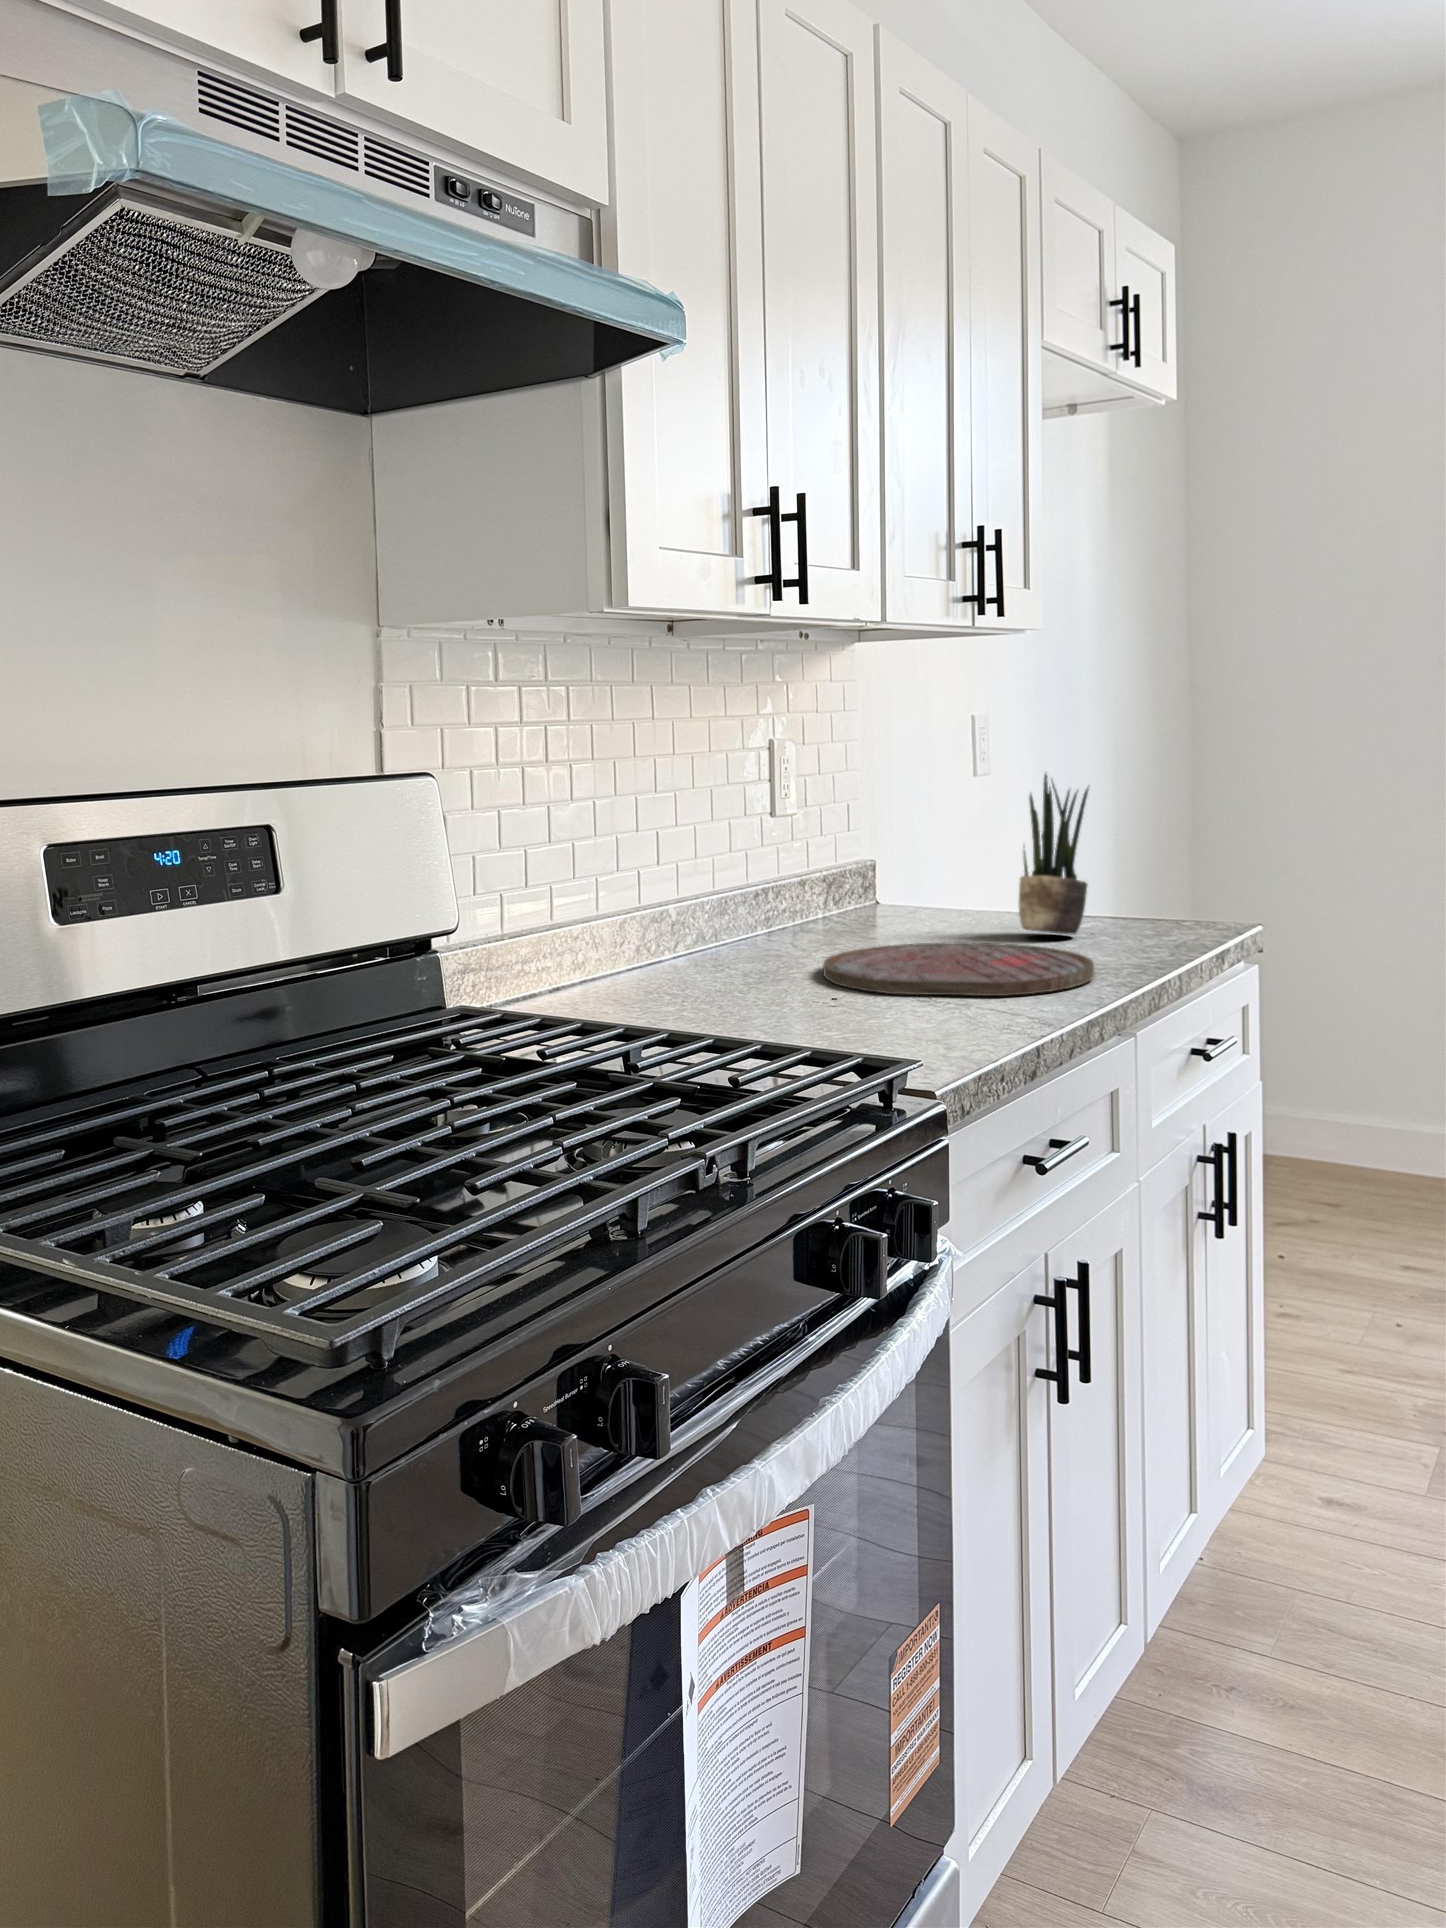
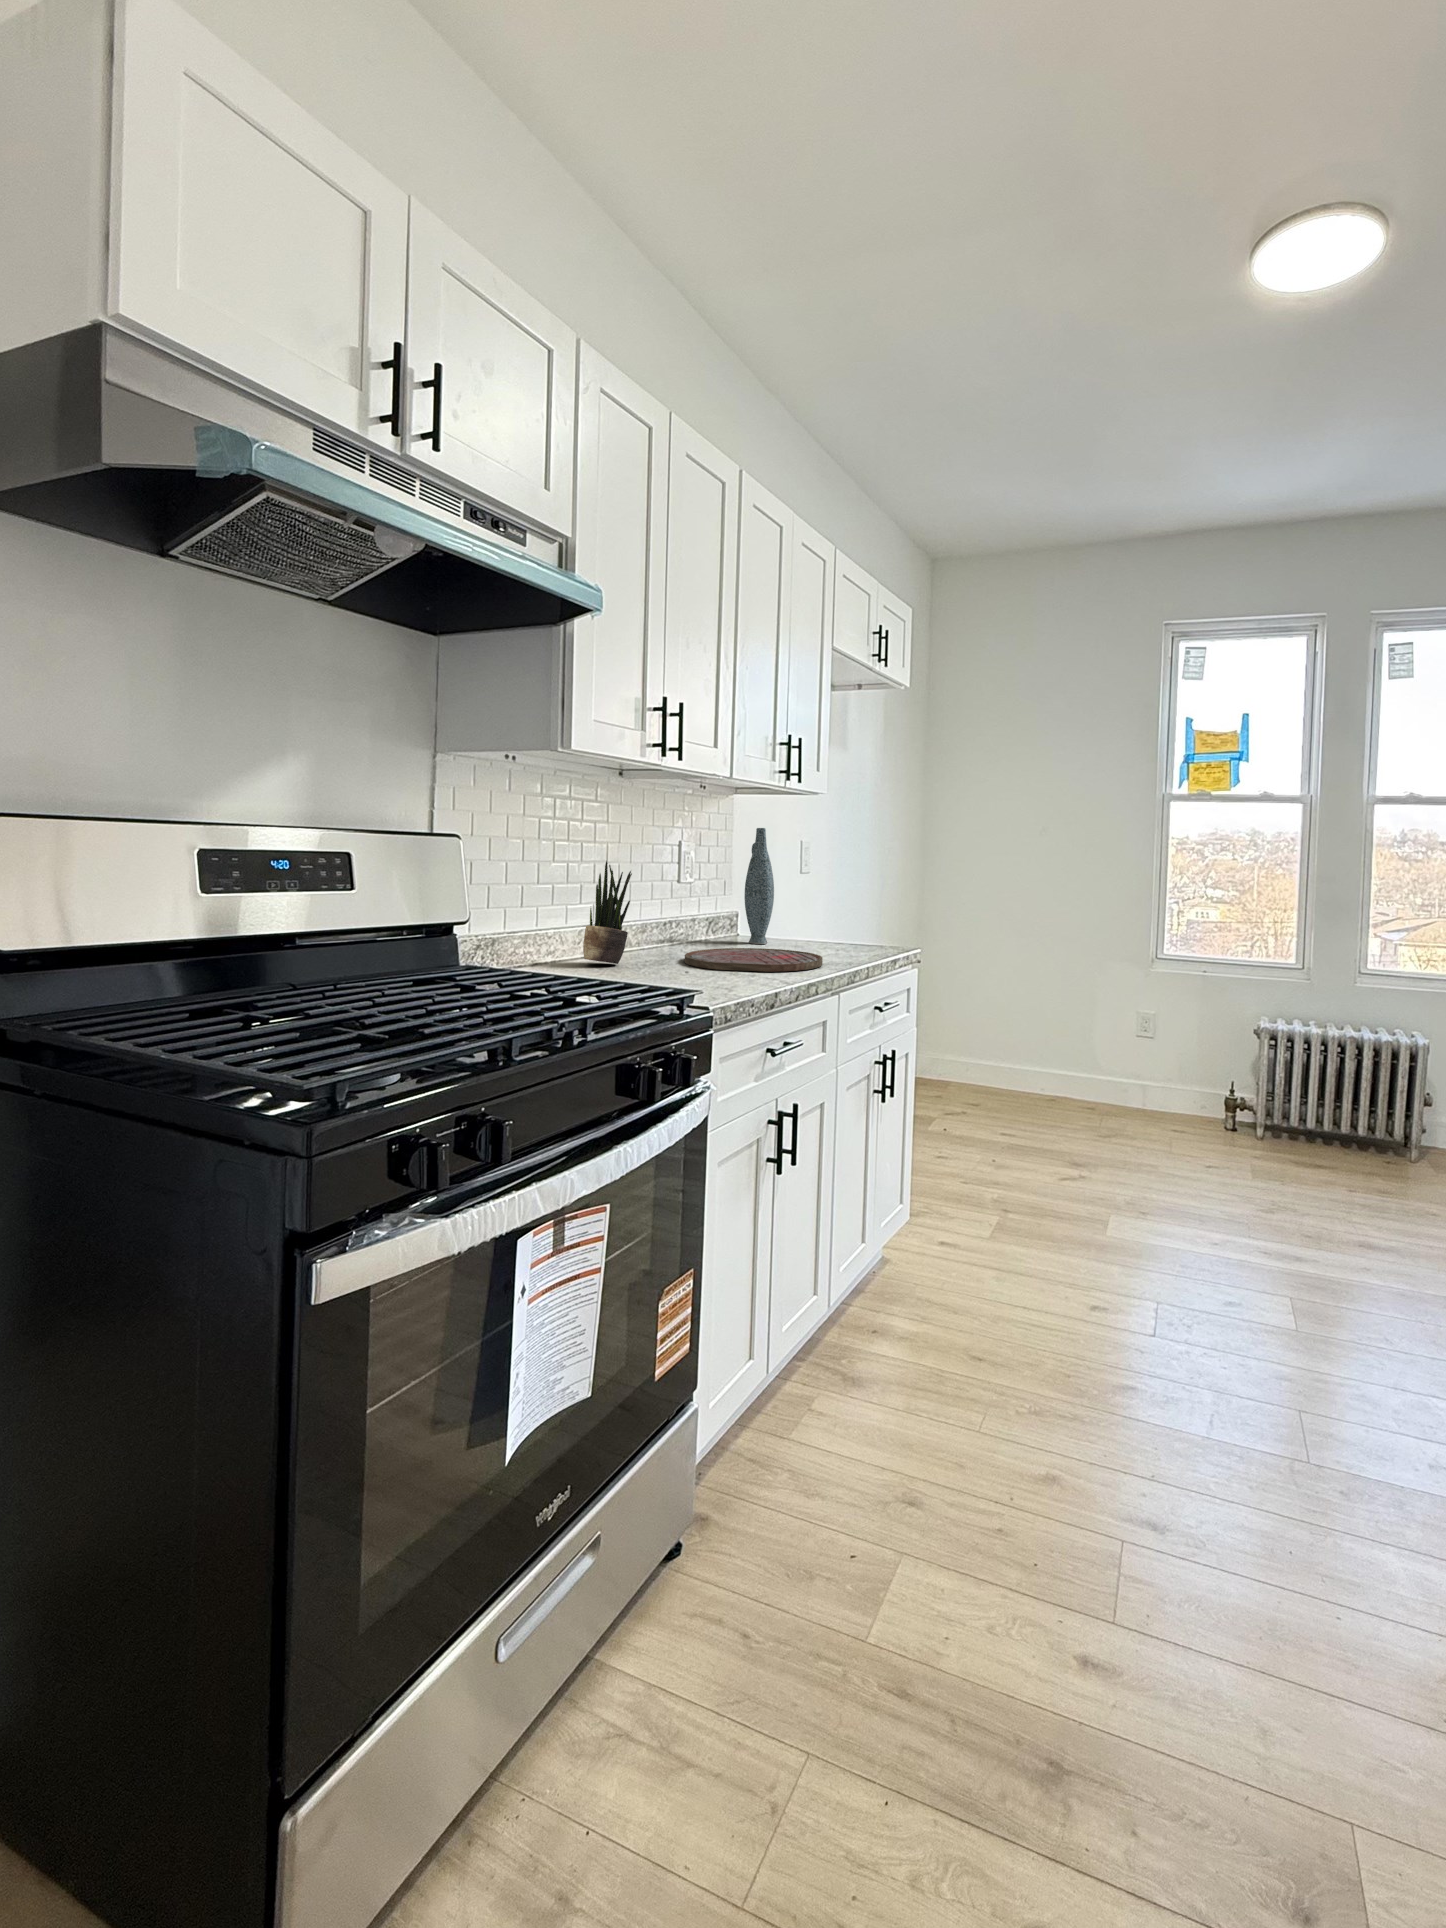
vase: none [906,708,962,928] -> present [745,828,774,944]
potted plant: present [1019,774,1088,935] -> present [583,861,632,964]

